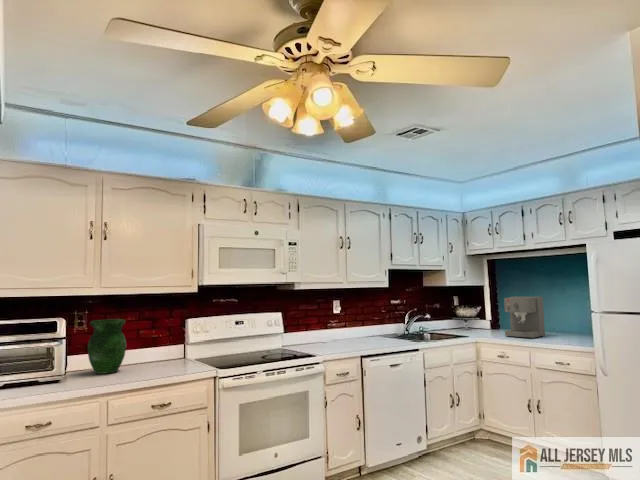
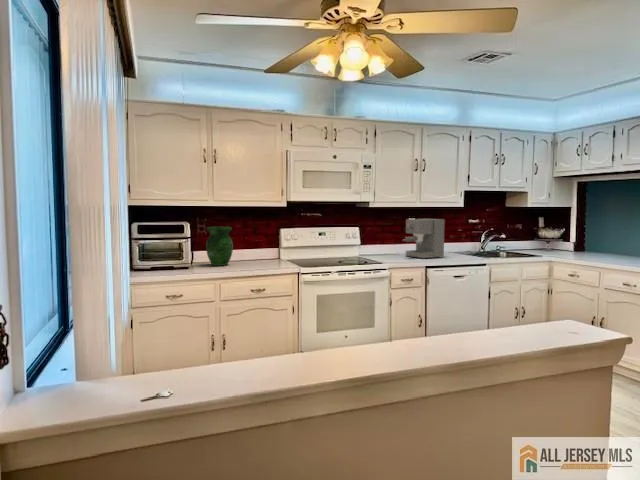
coffee maker: present [504,297,545,338] -> present [405,219,445,259]

